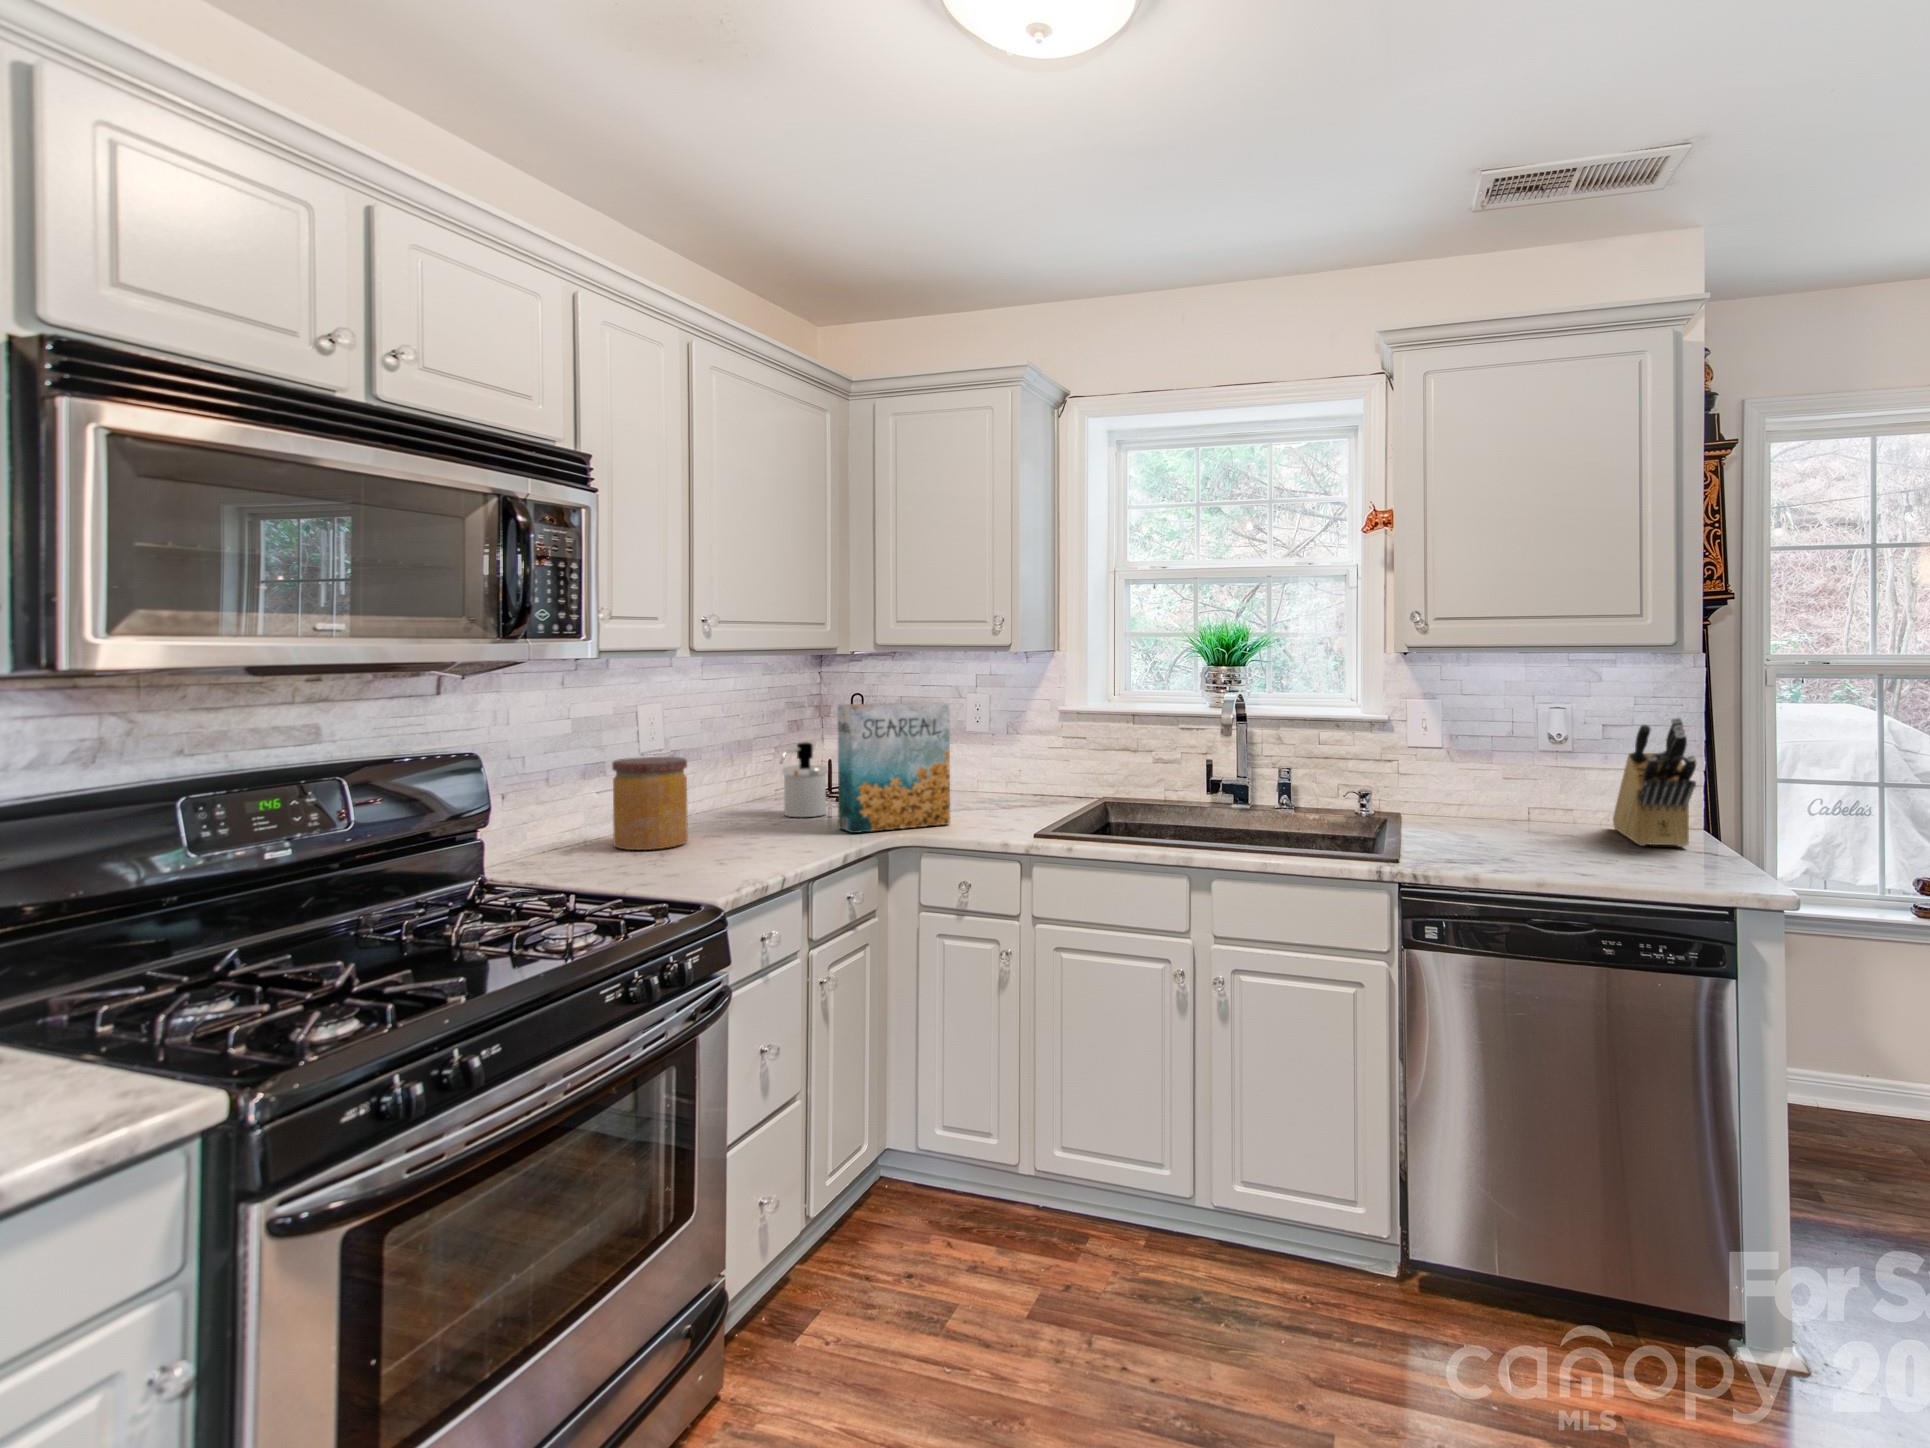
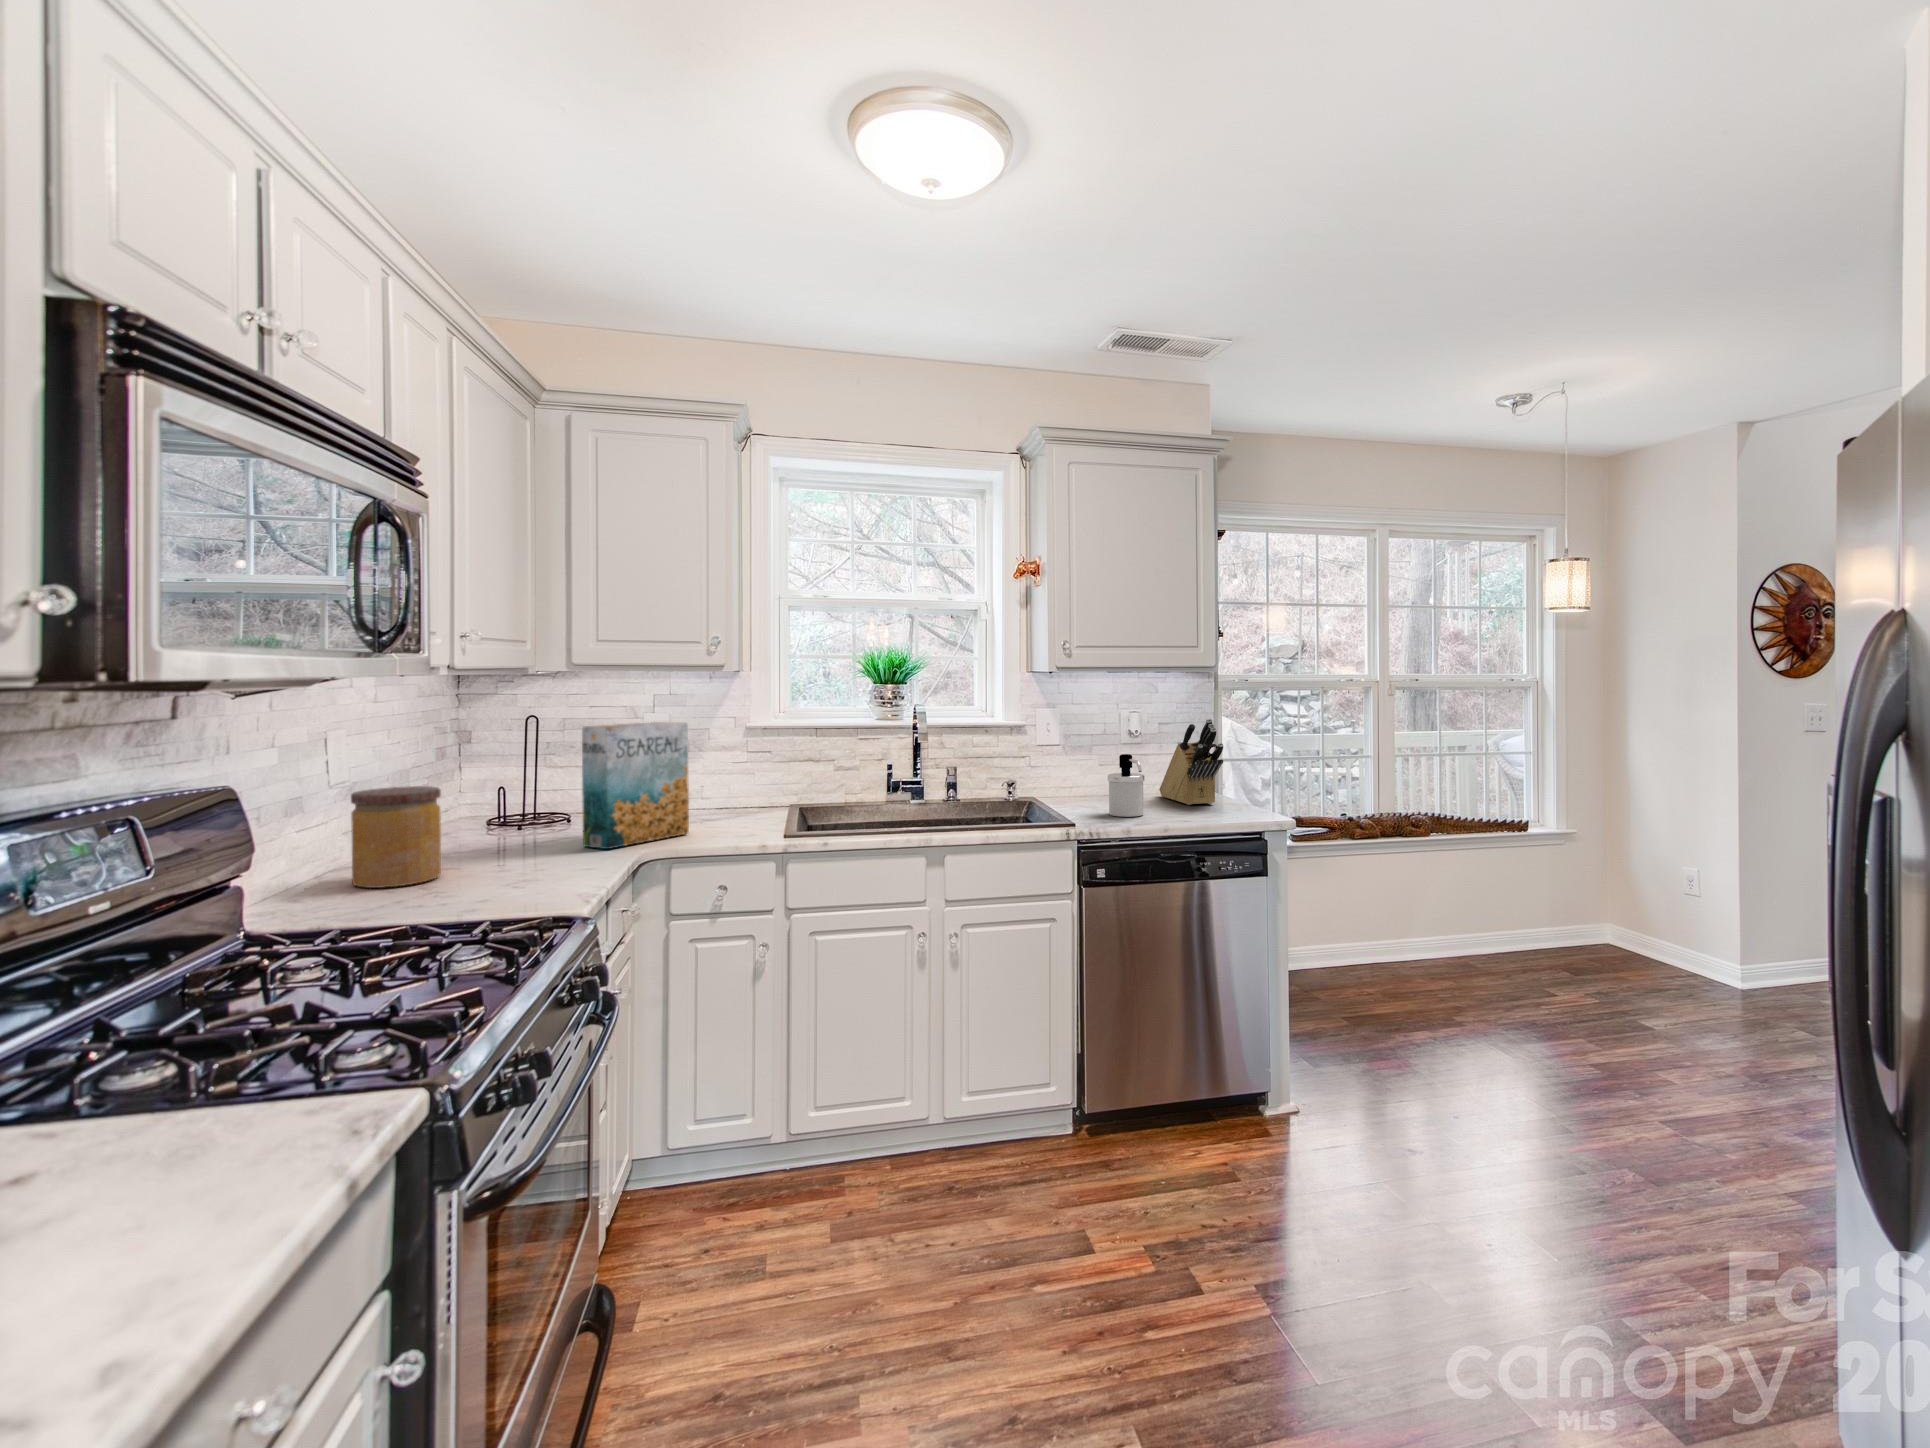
soap dispenser: present [780,742,827,817] -> present [1108,754,1144,817]

